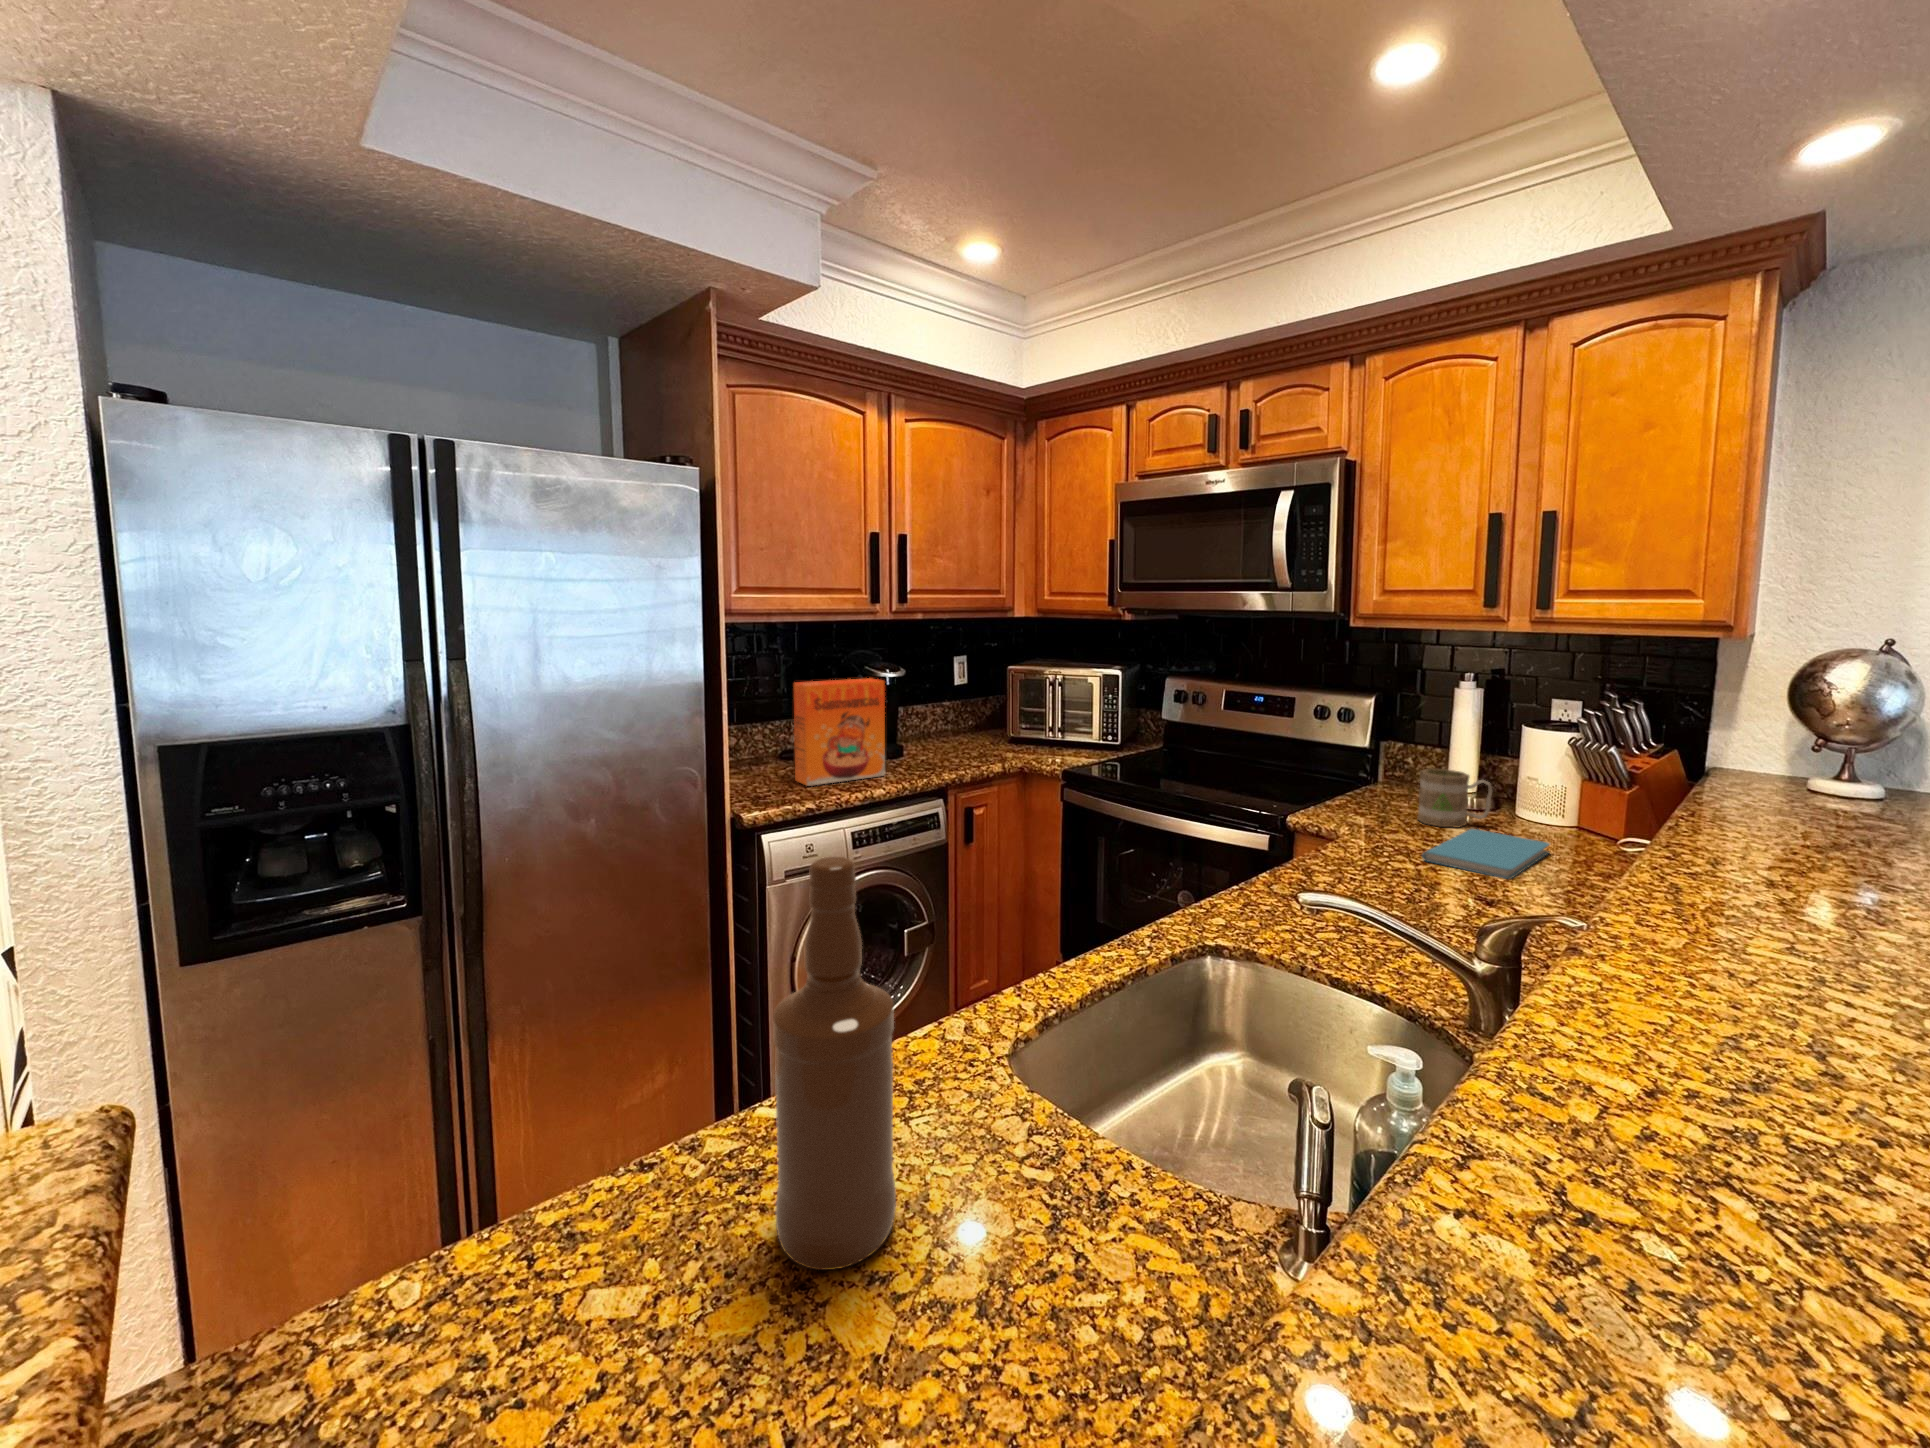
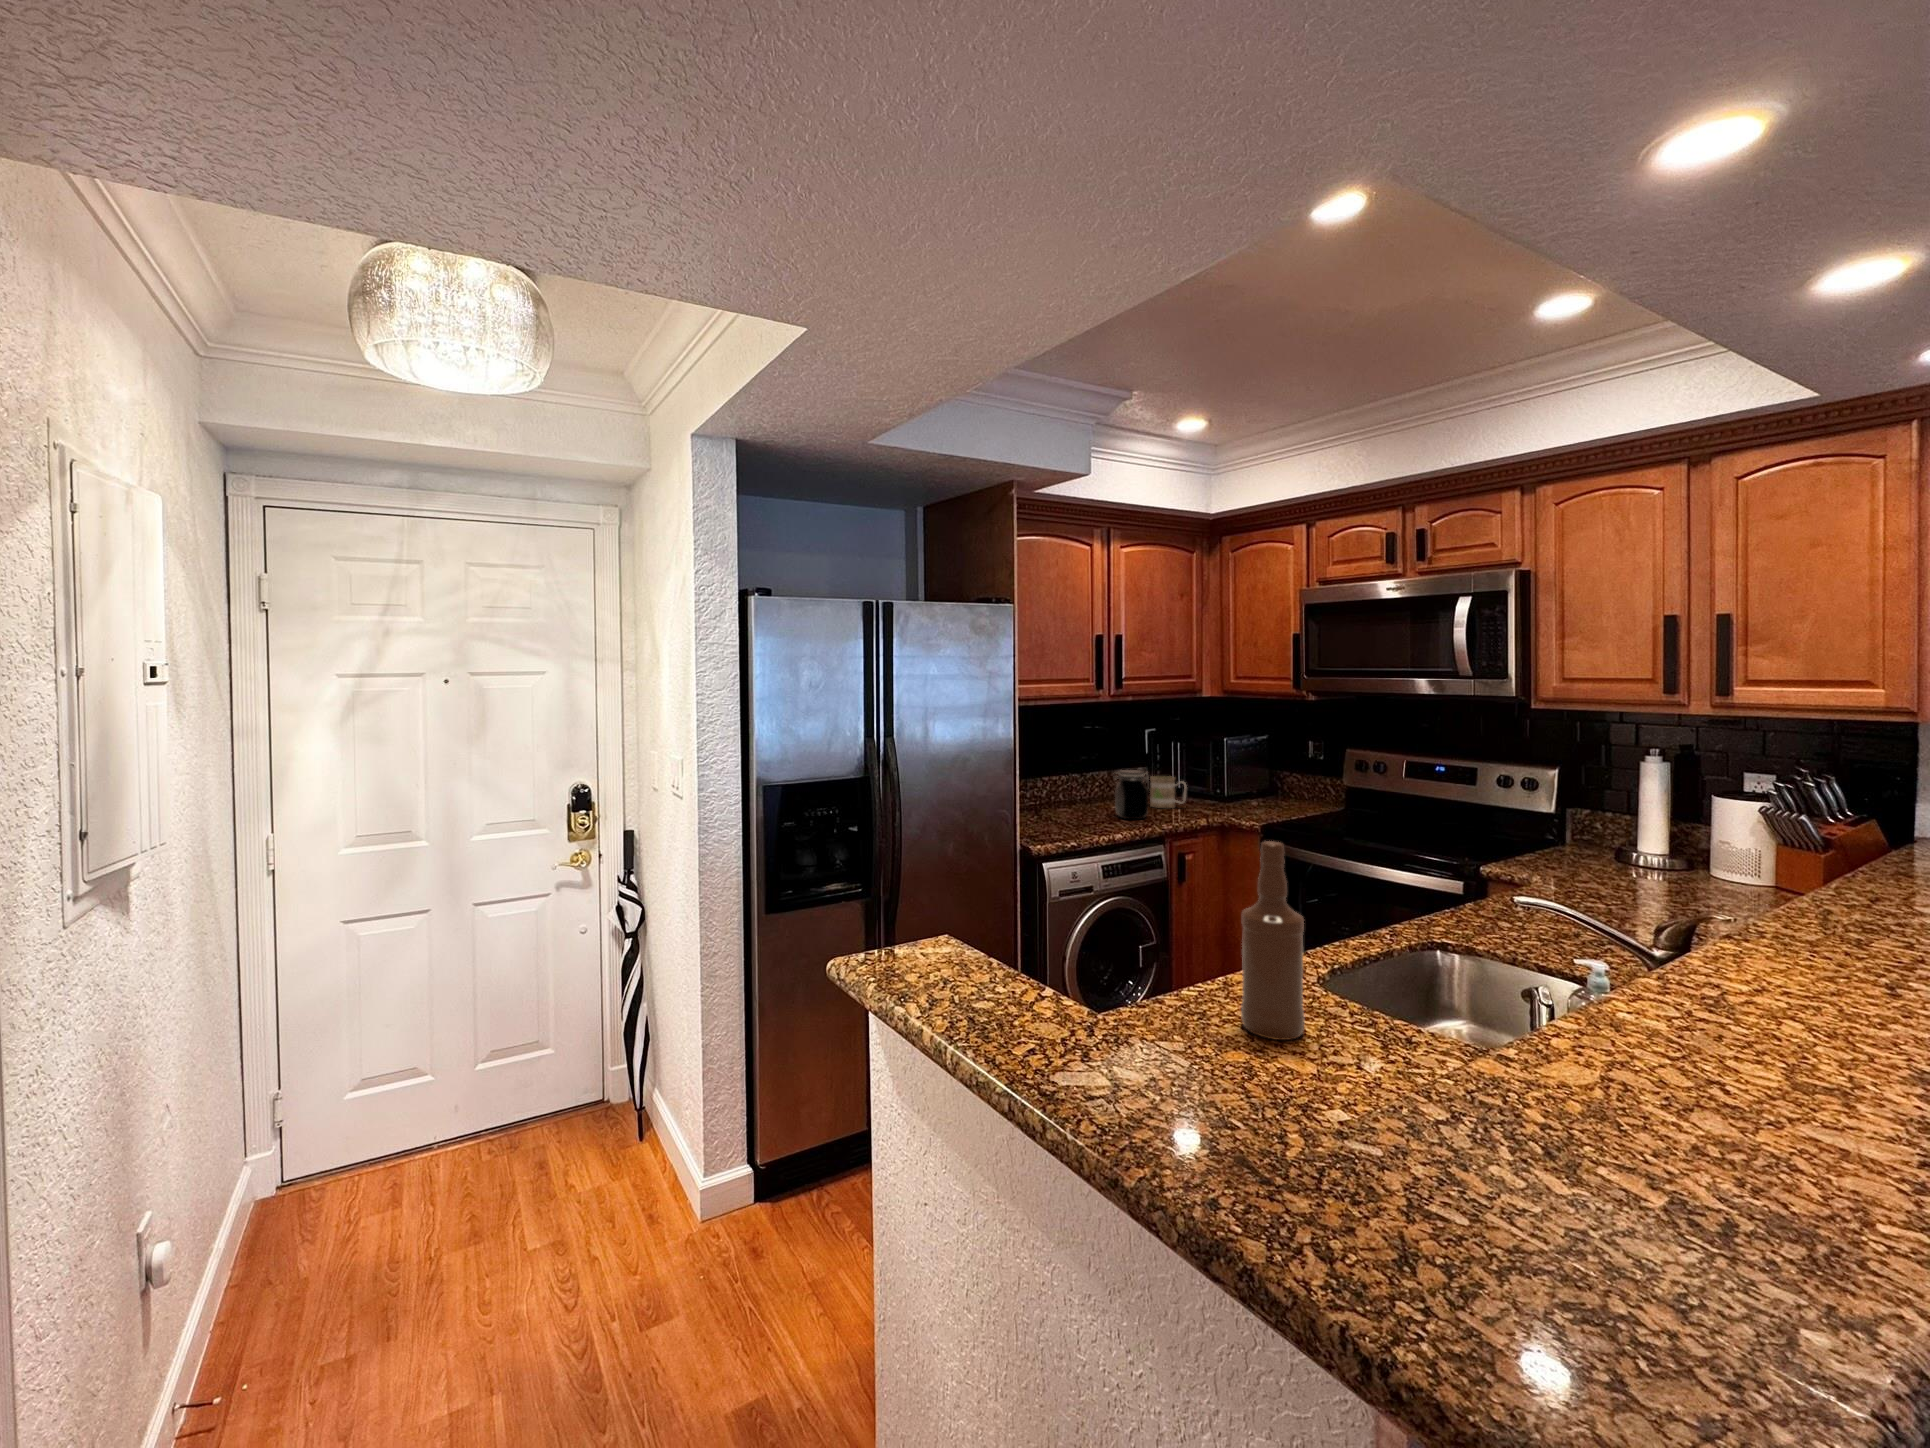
cereal box: present [794,678,885,786] -> none [1050,749,1117,831]
jar: none [888,705,933,767] -> present [1115,770,1149,819]
mug: present [1417,769,1492,828] -> present [1150,776,1187,808]
book: present [1422,829,1549,879] -> none [1612,881,1739,918]

